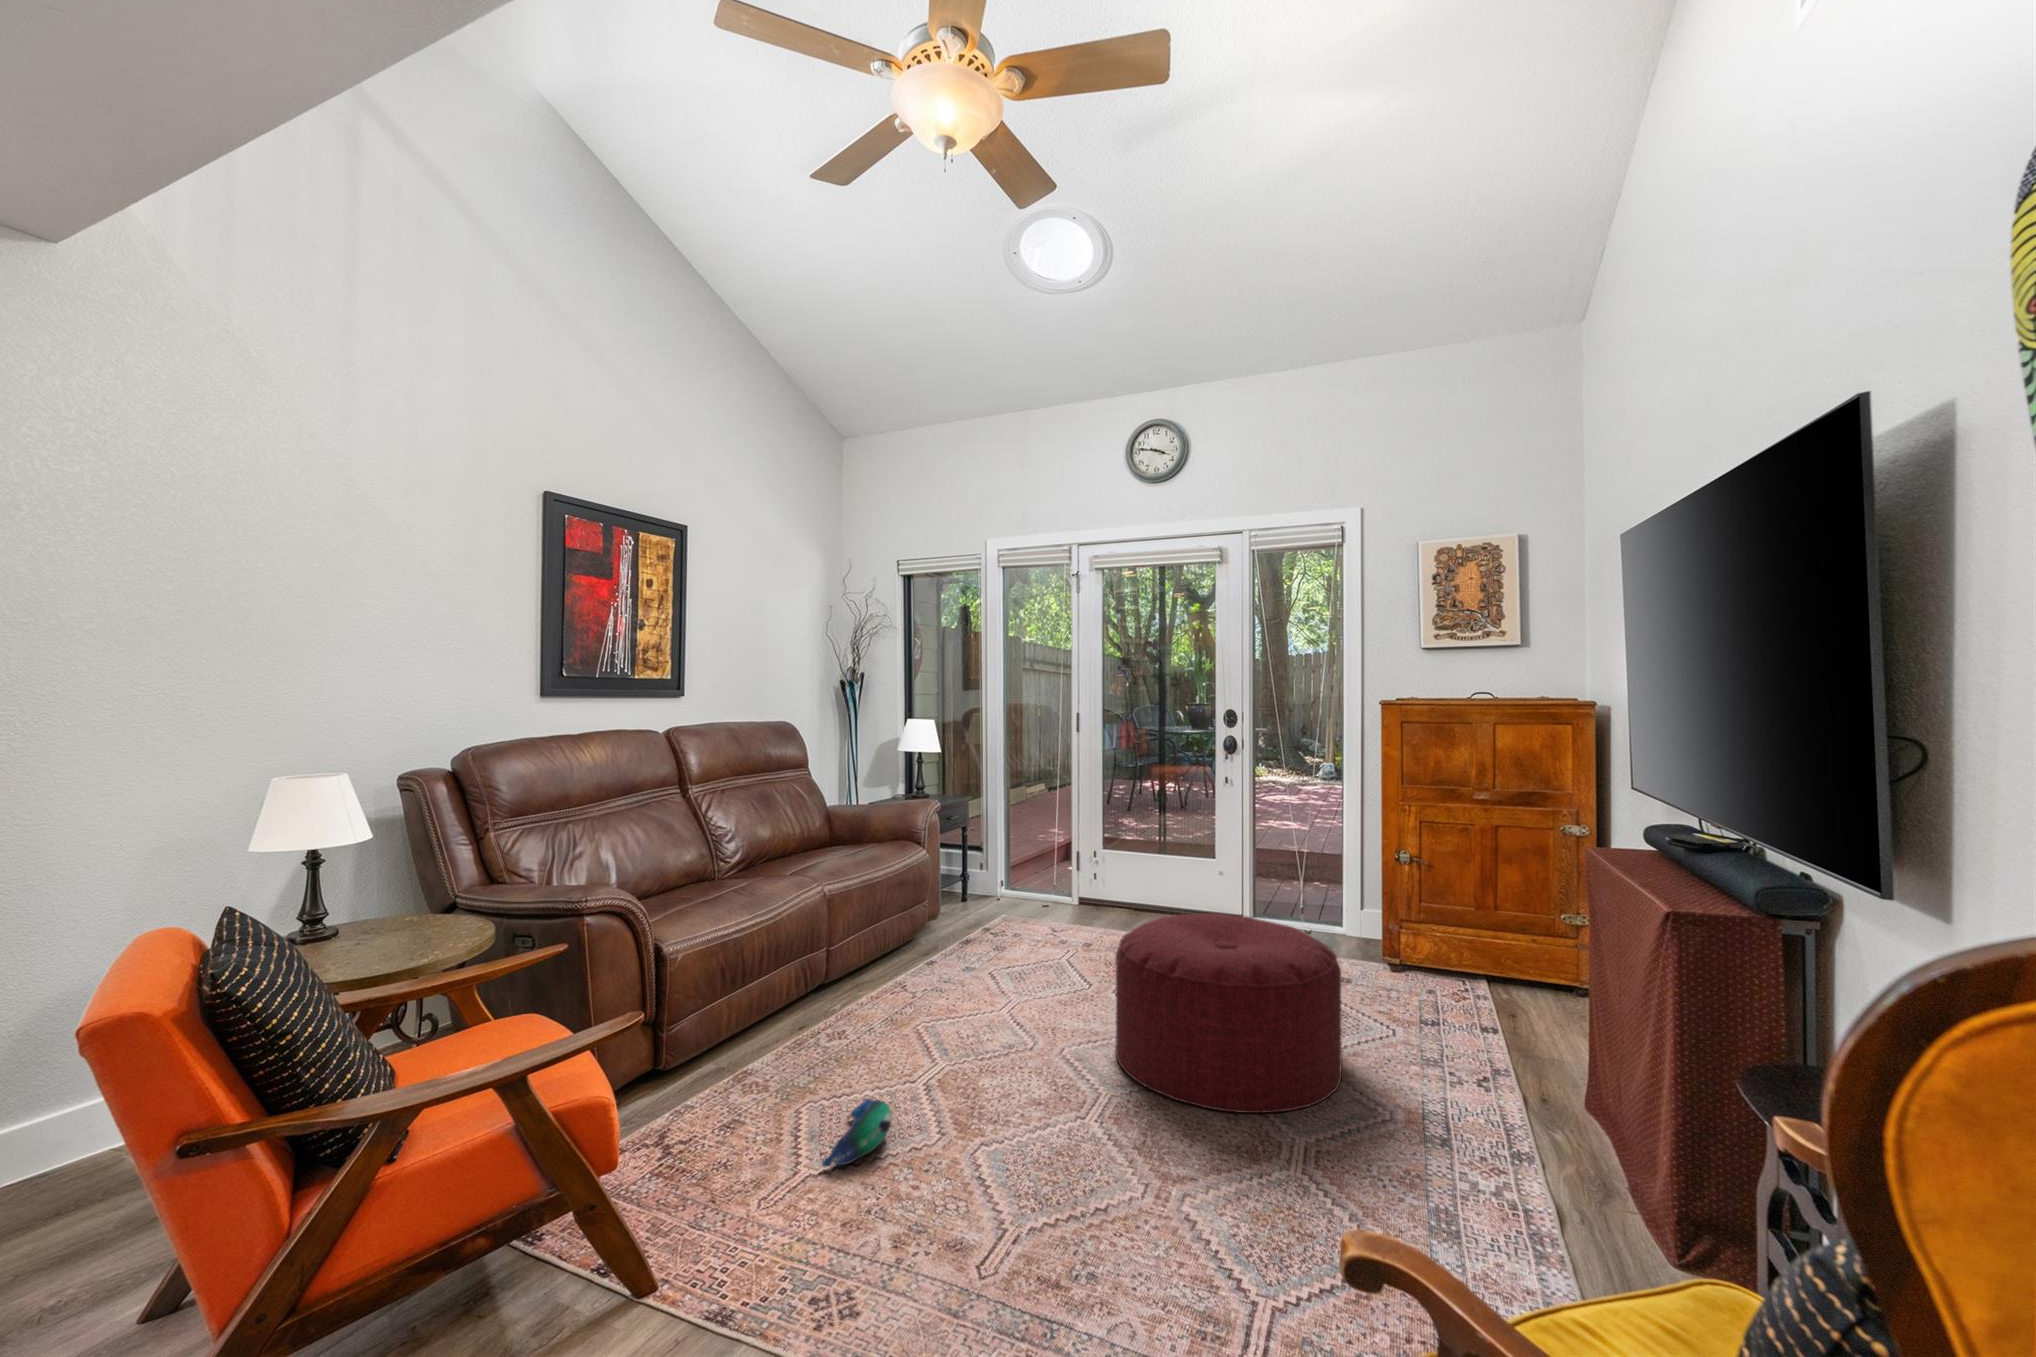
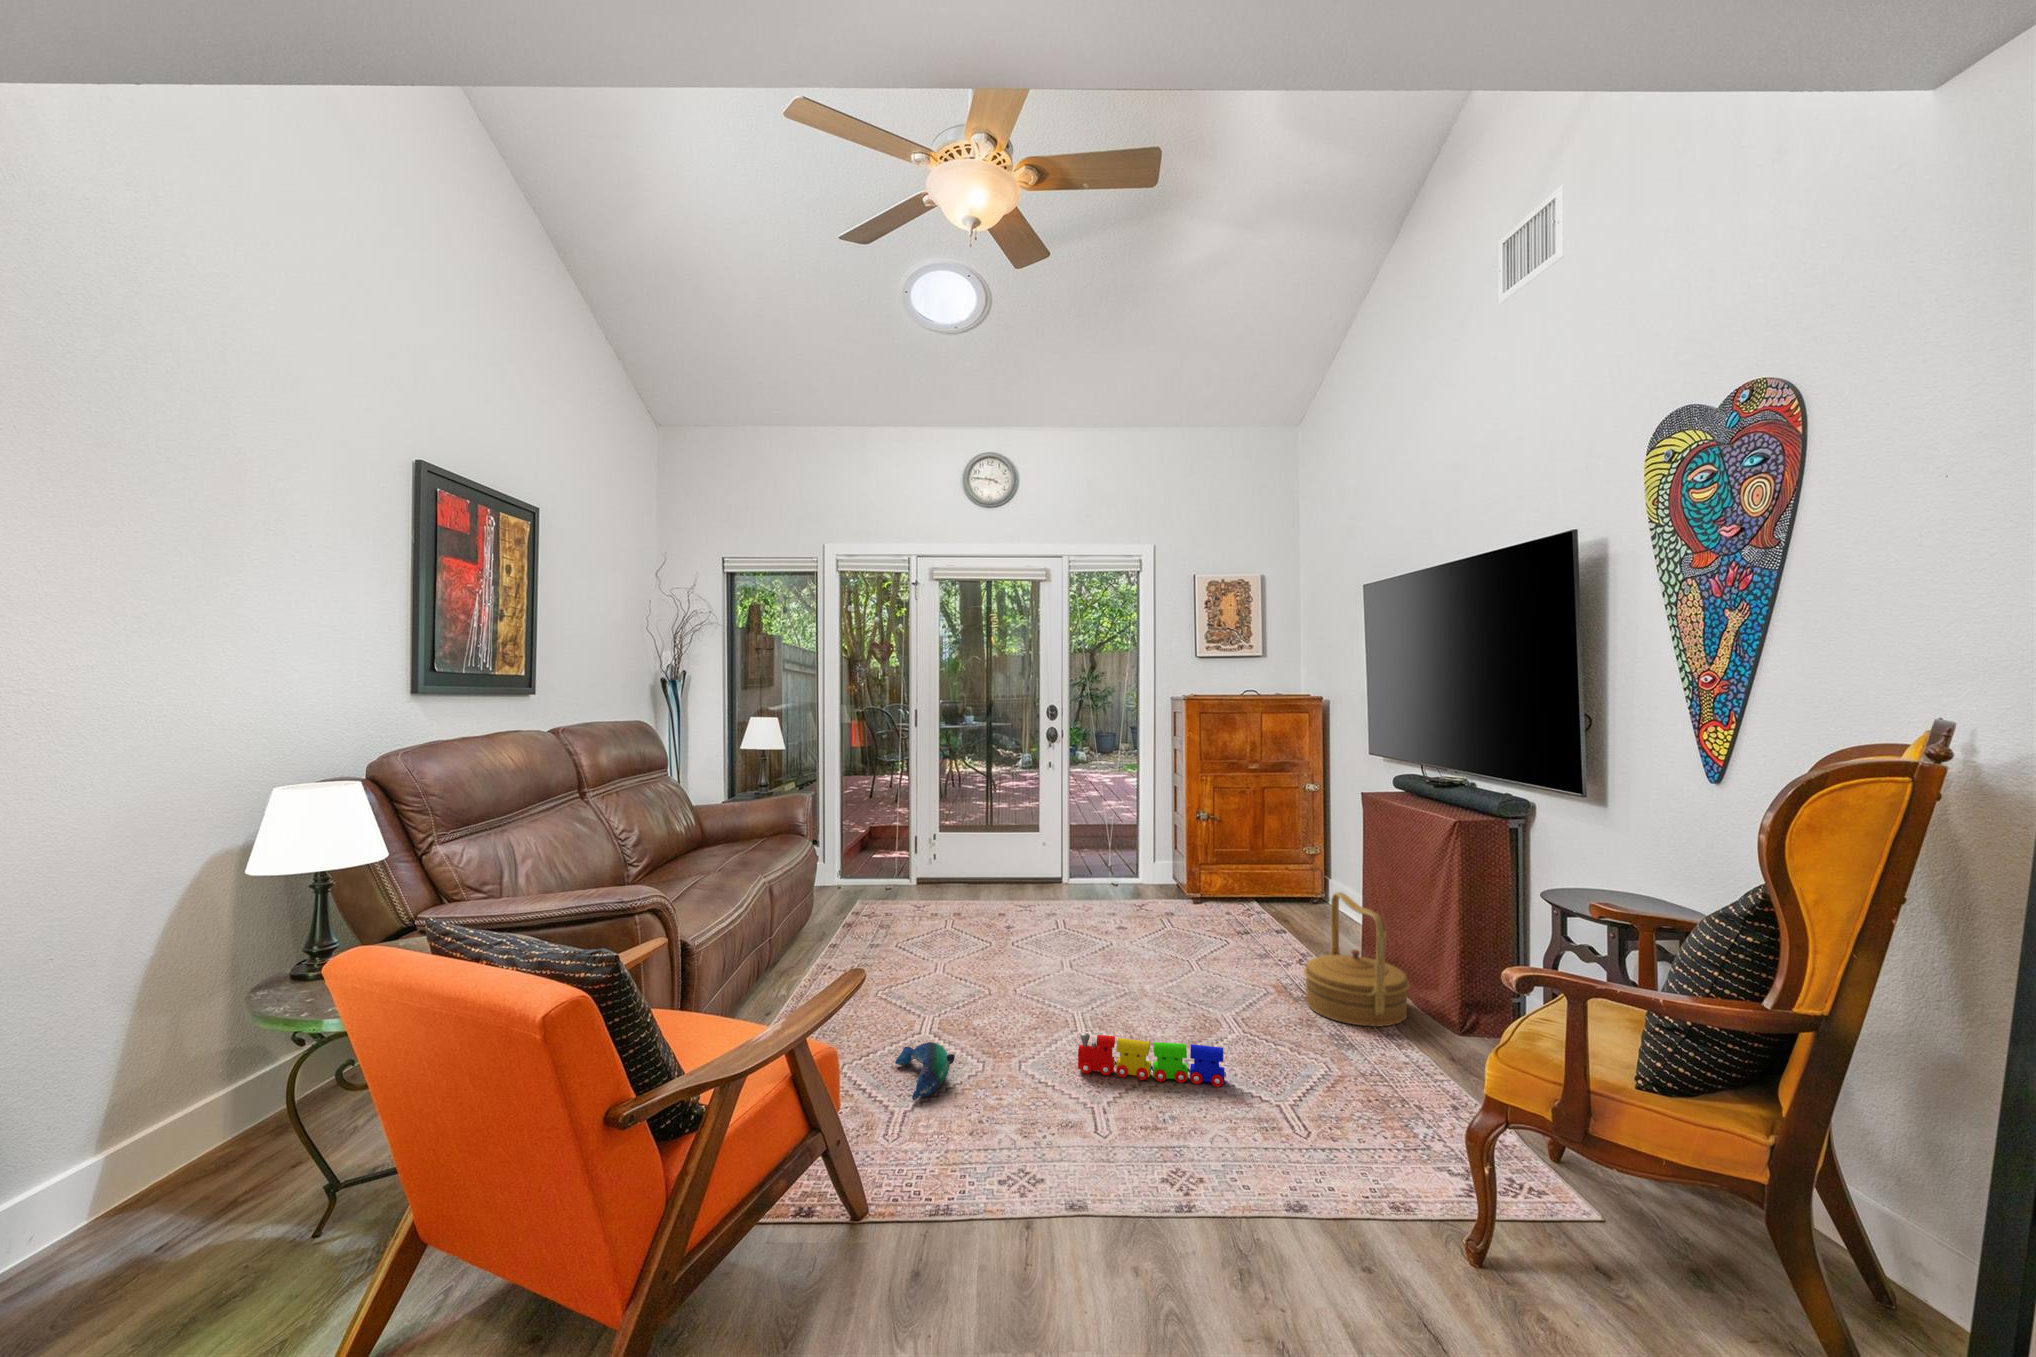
ottoman: present [1115,913,1342,1113] -> none [1051,867,1223,1008]
woven basket: none [1432,990,1606,1215] -> present [1304,892,1409,1027]
toy train: none [1032,1128,1212,1248] -> present [1078,1033,1226,1087]

